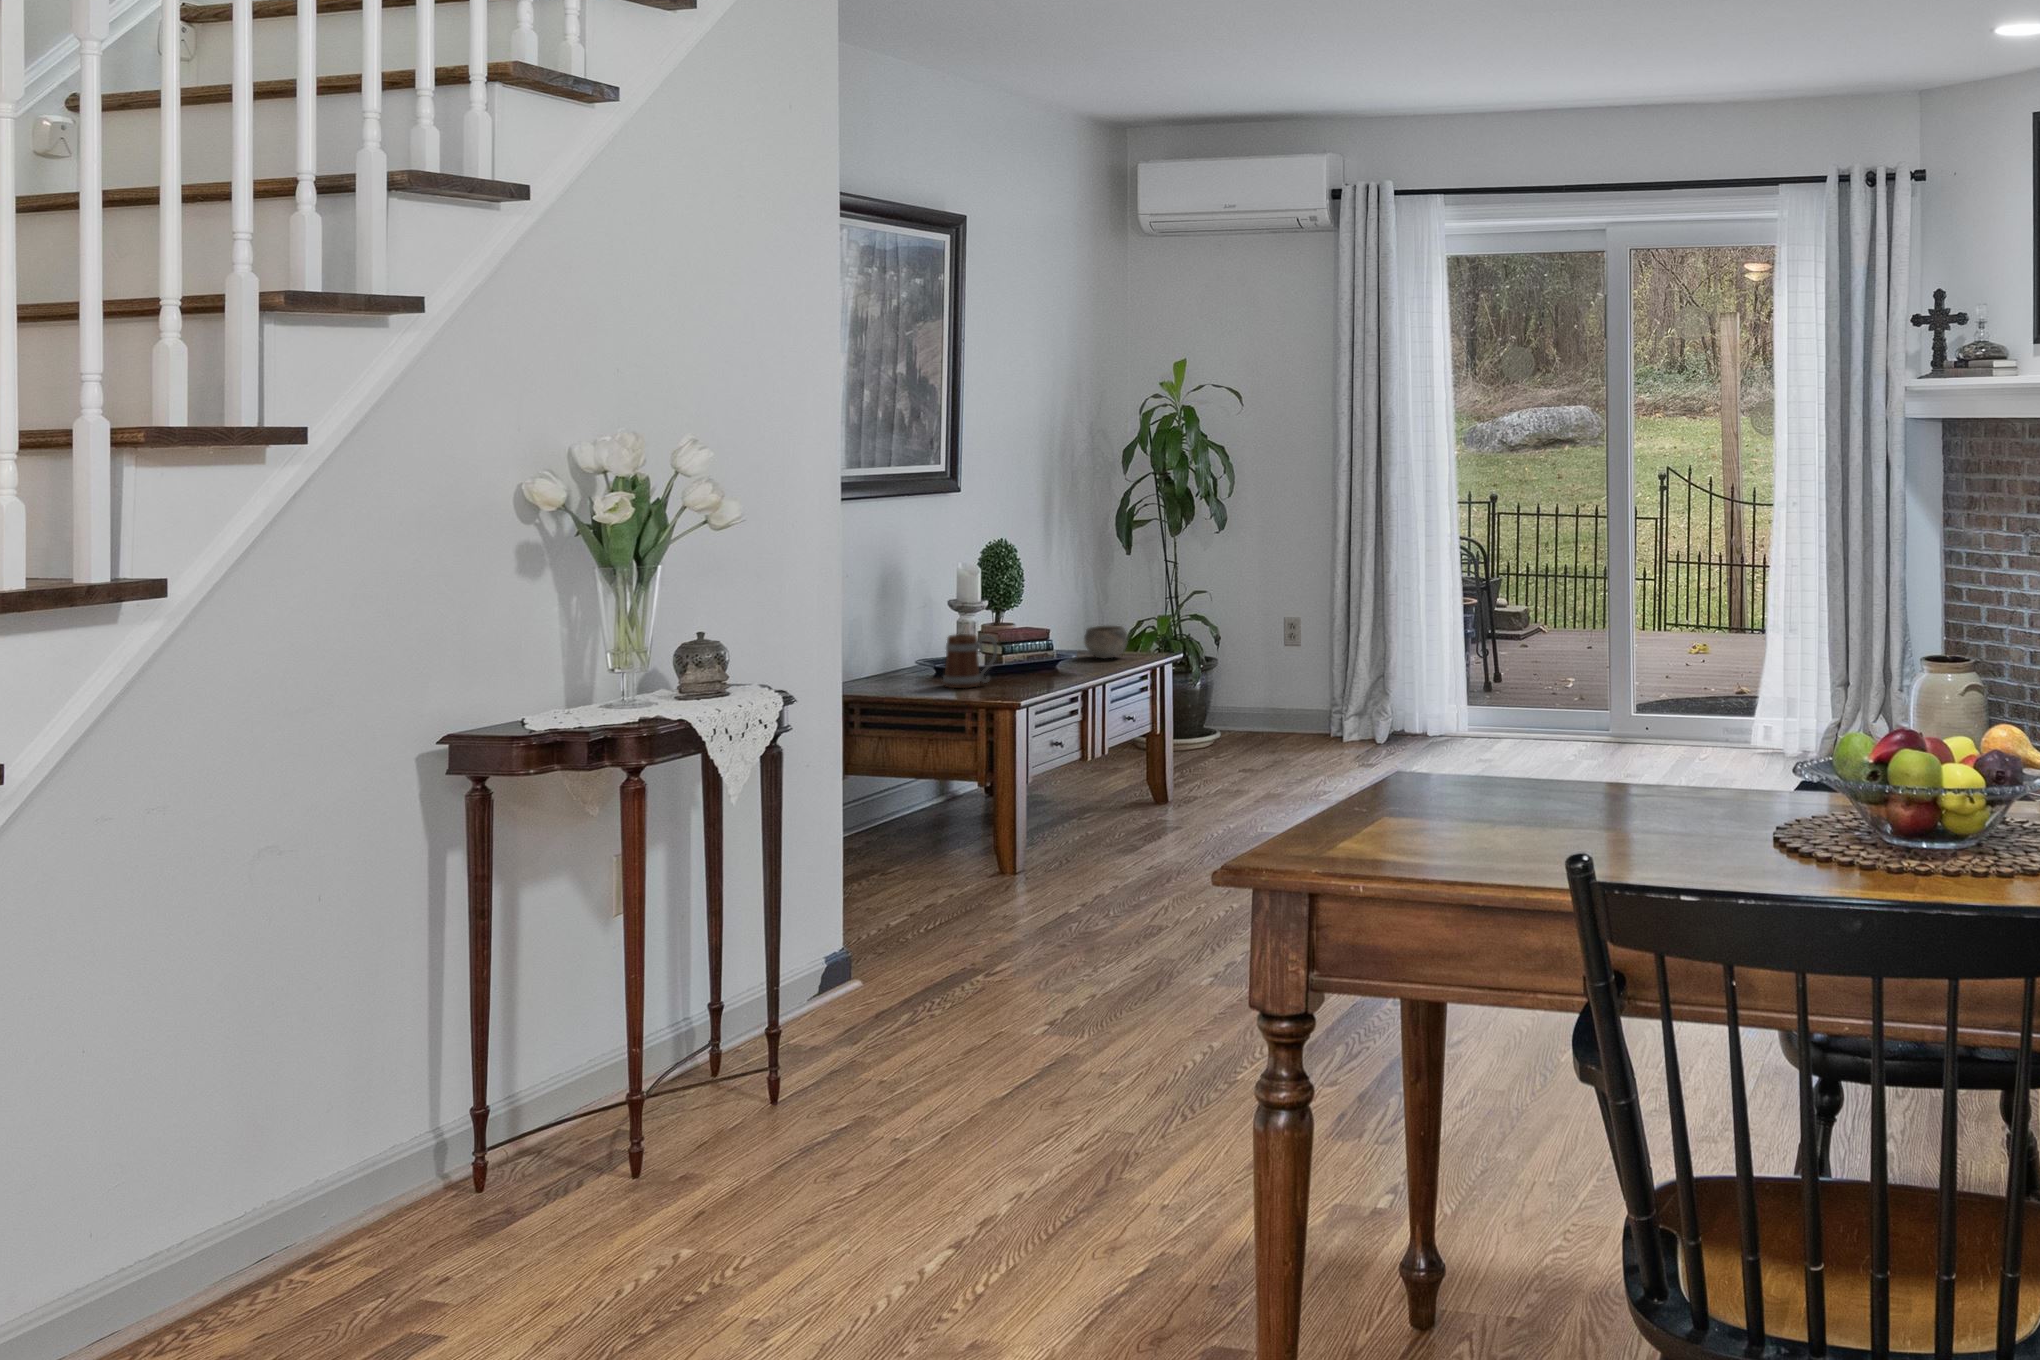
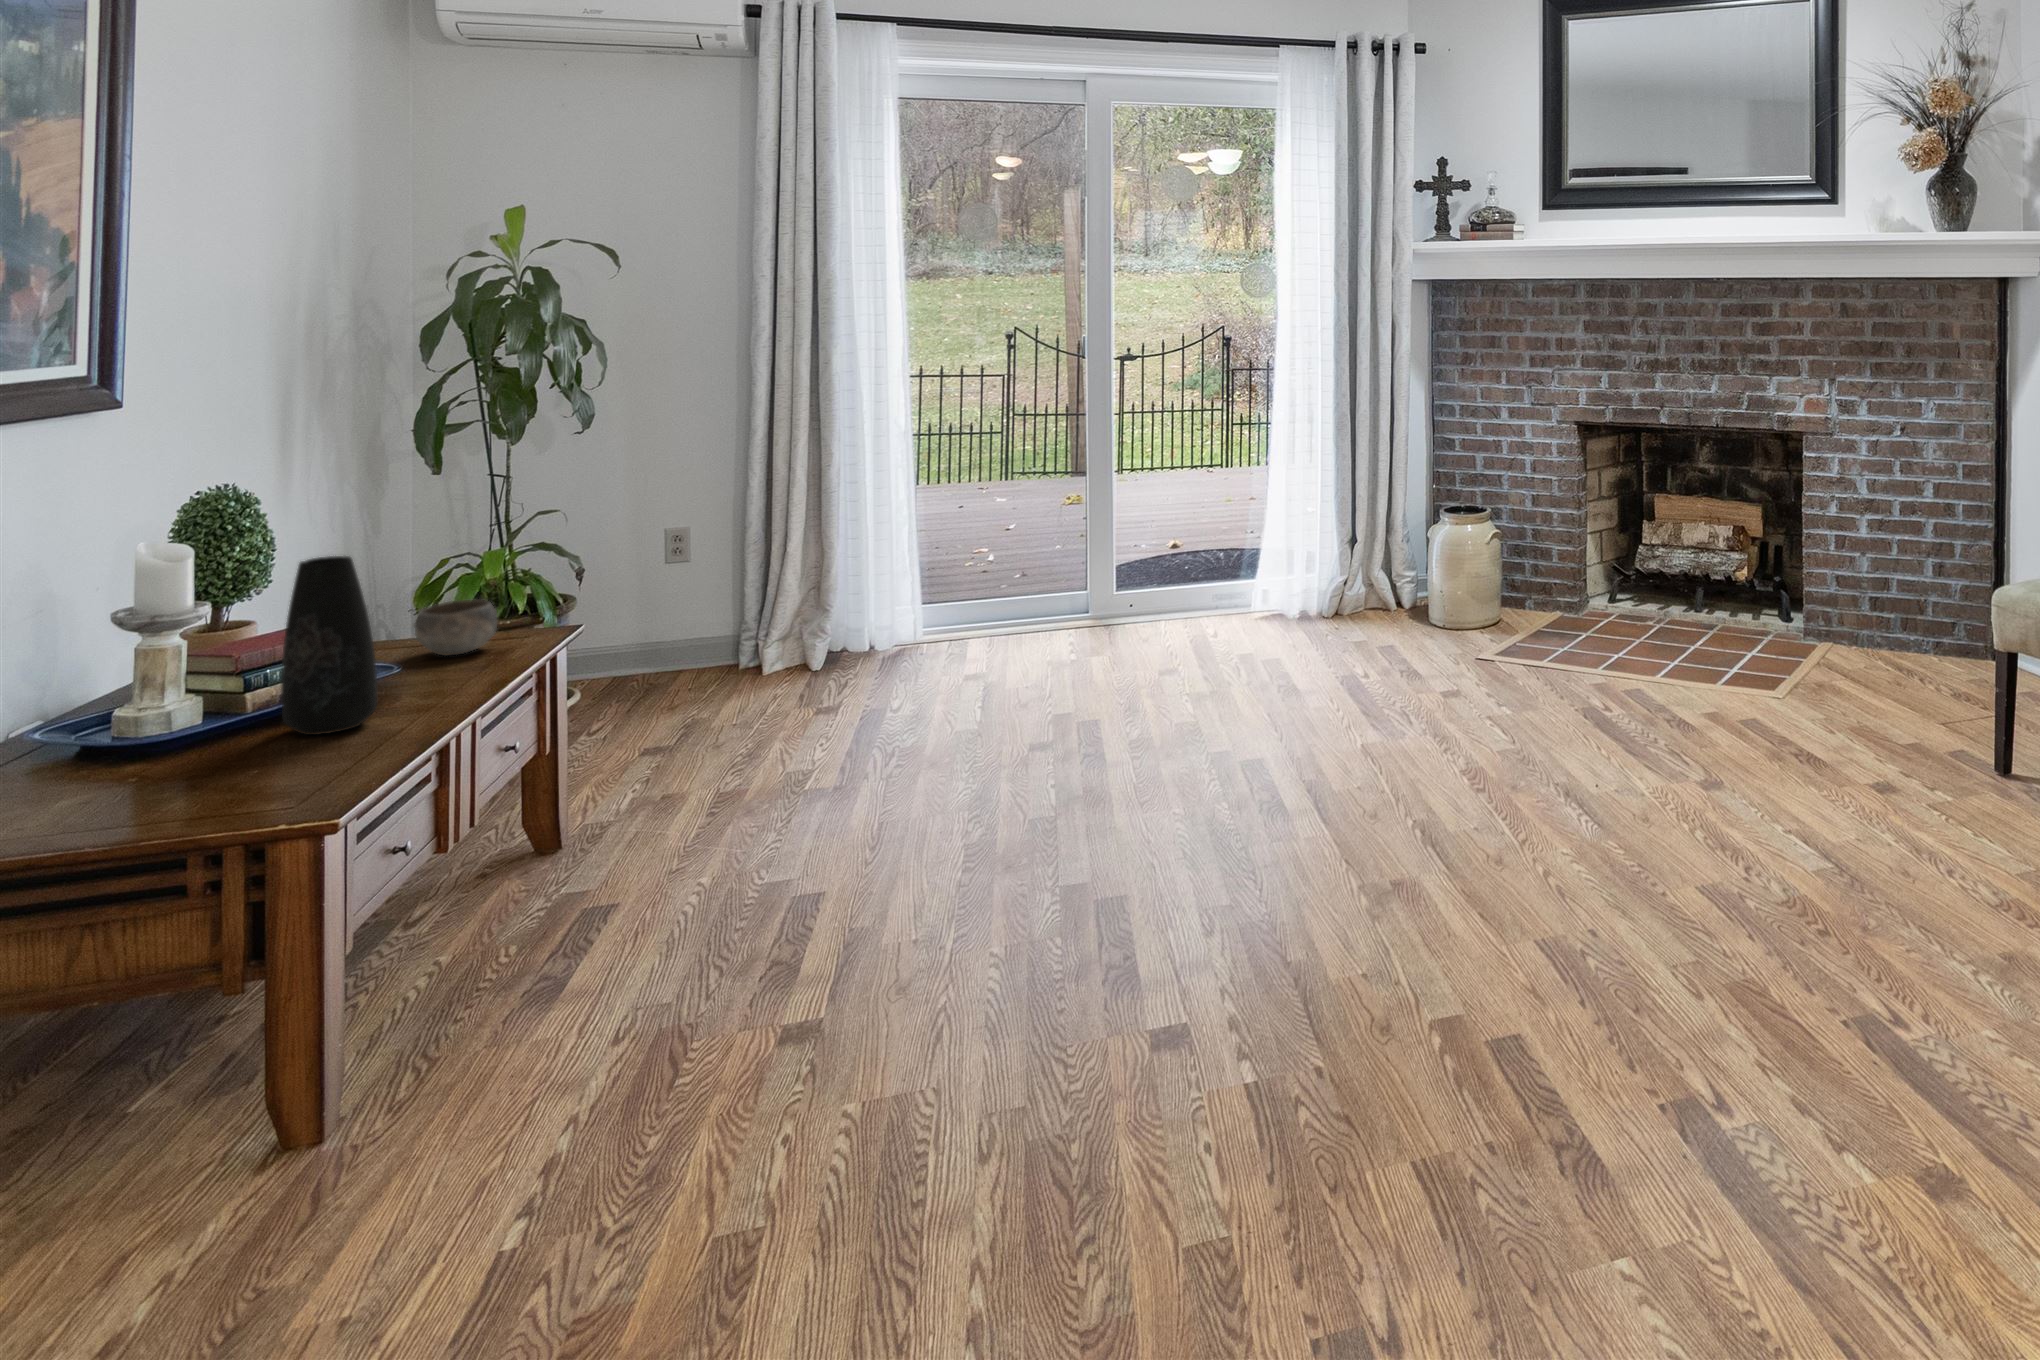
vase: none [1010,579,1053,679] -> present [281,556,377,735]
mug: present [943,634,997,688] -> none [126,674,261,789]

